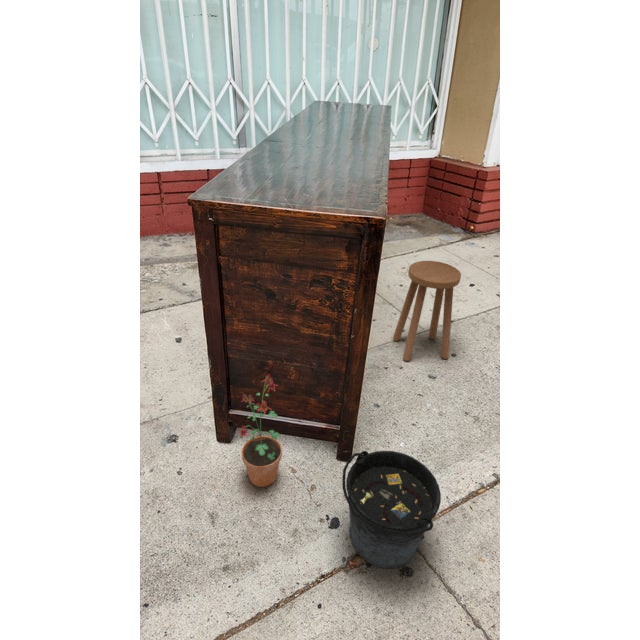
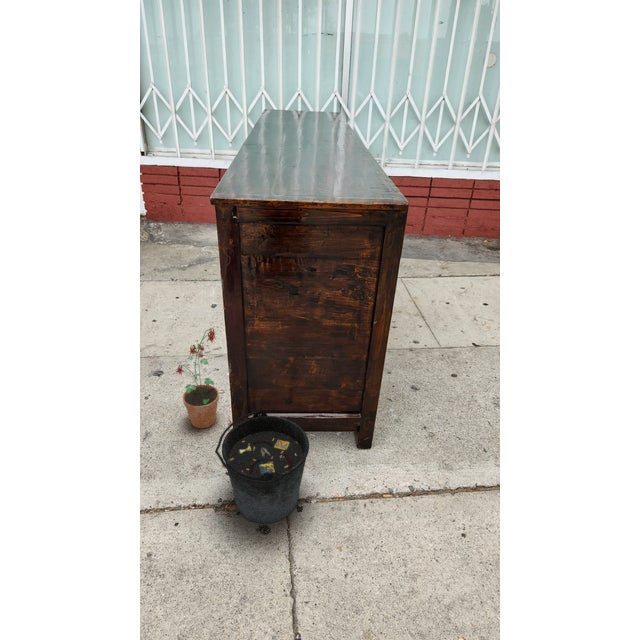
stool: present [393,261,461,361] -> none [398,271,466,378]

